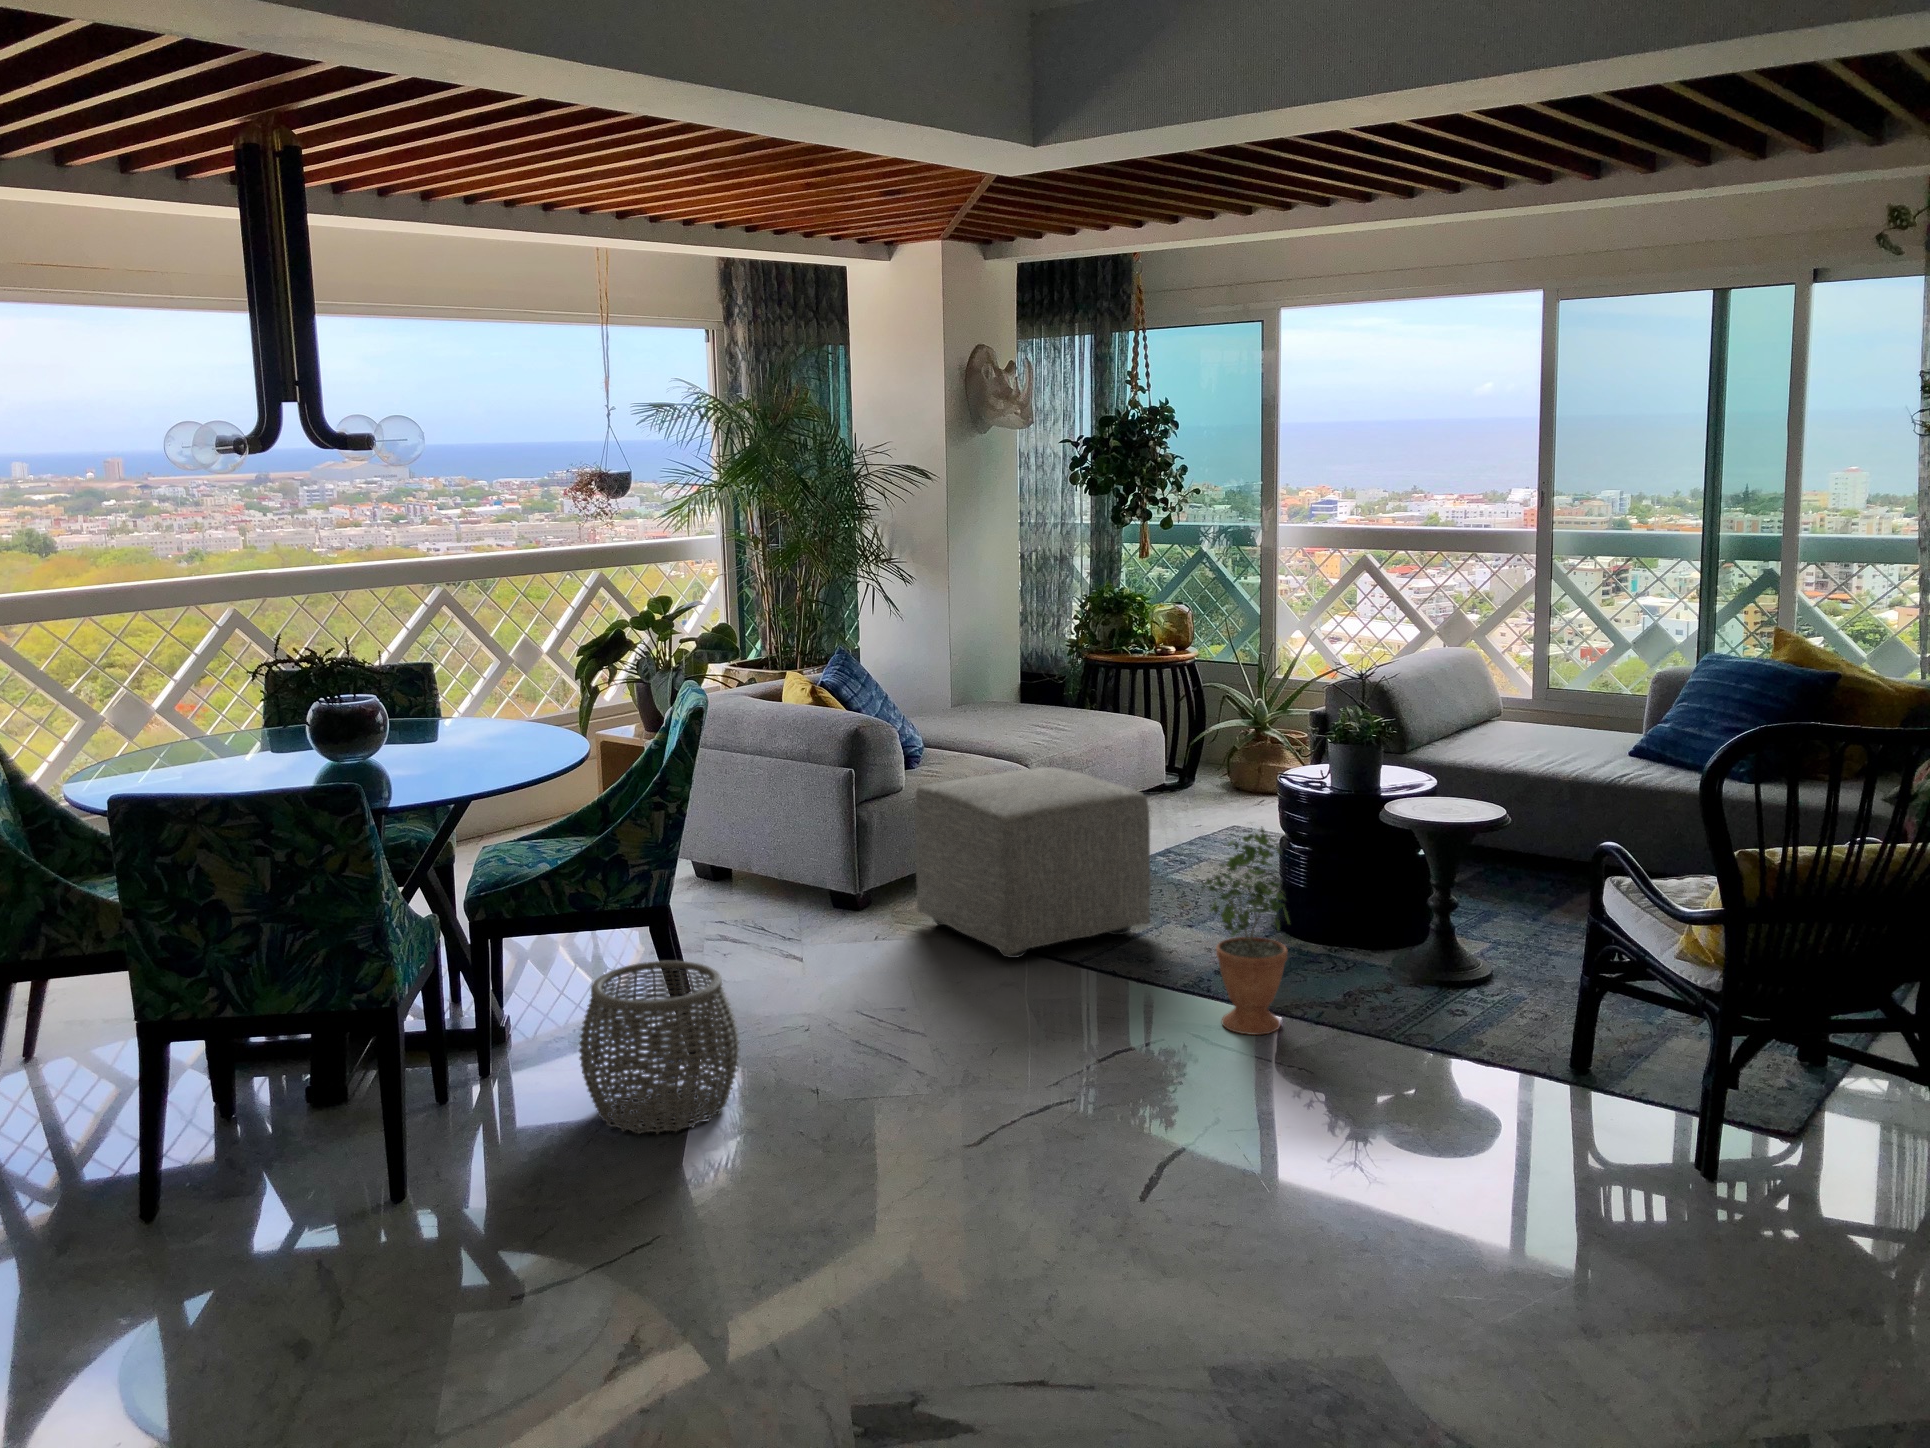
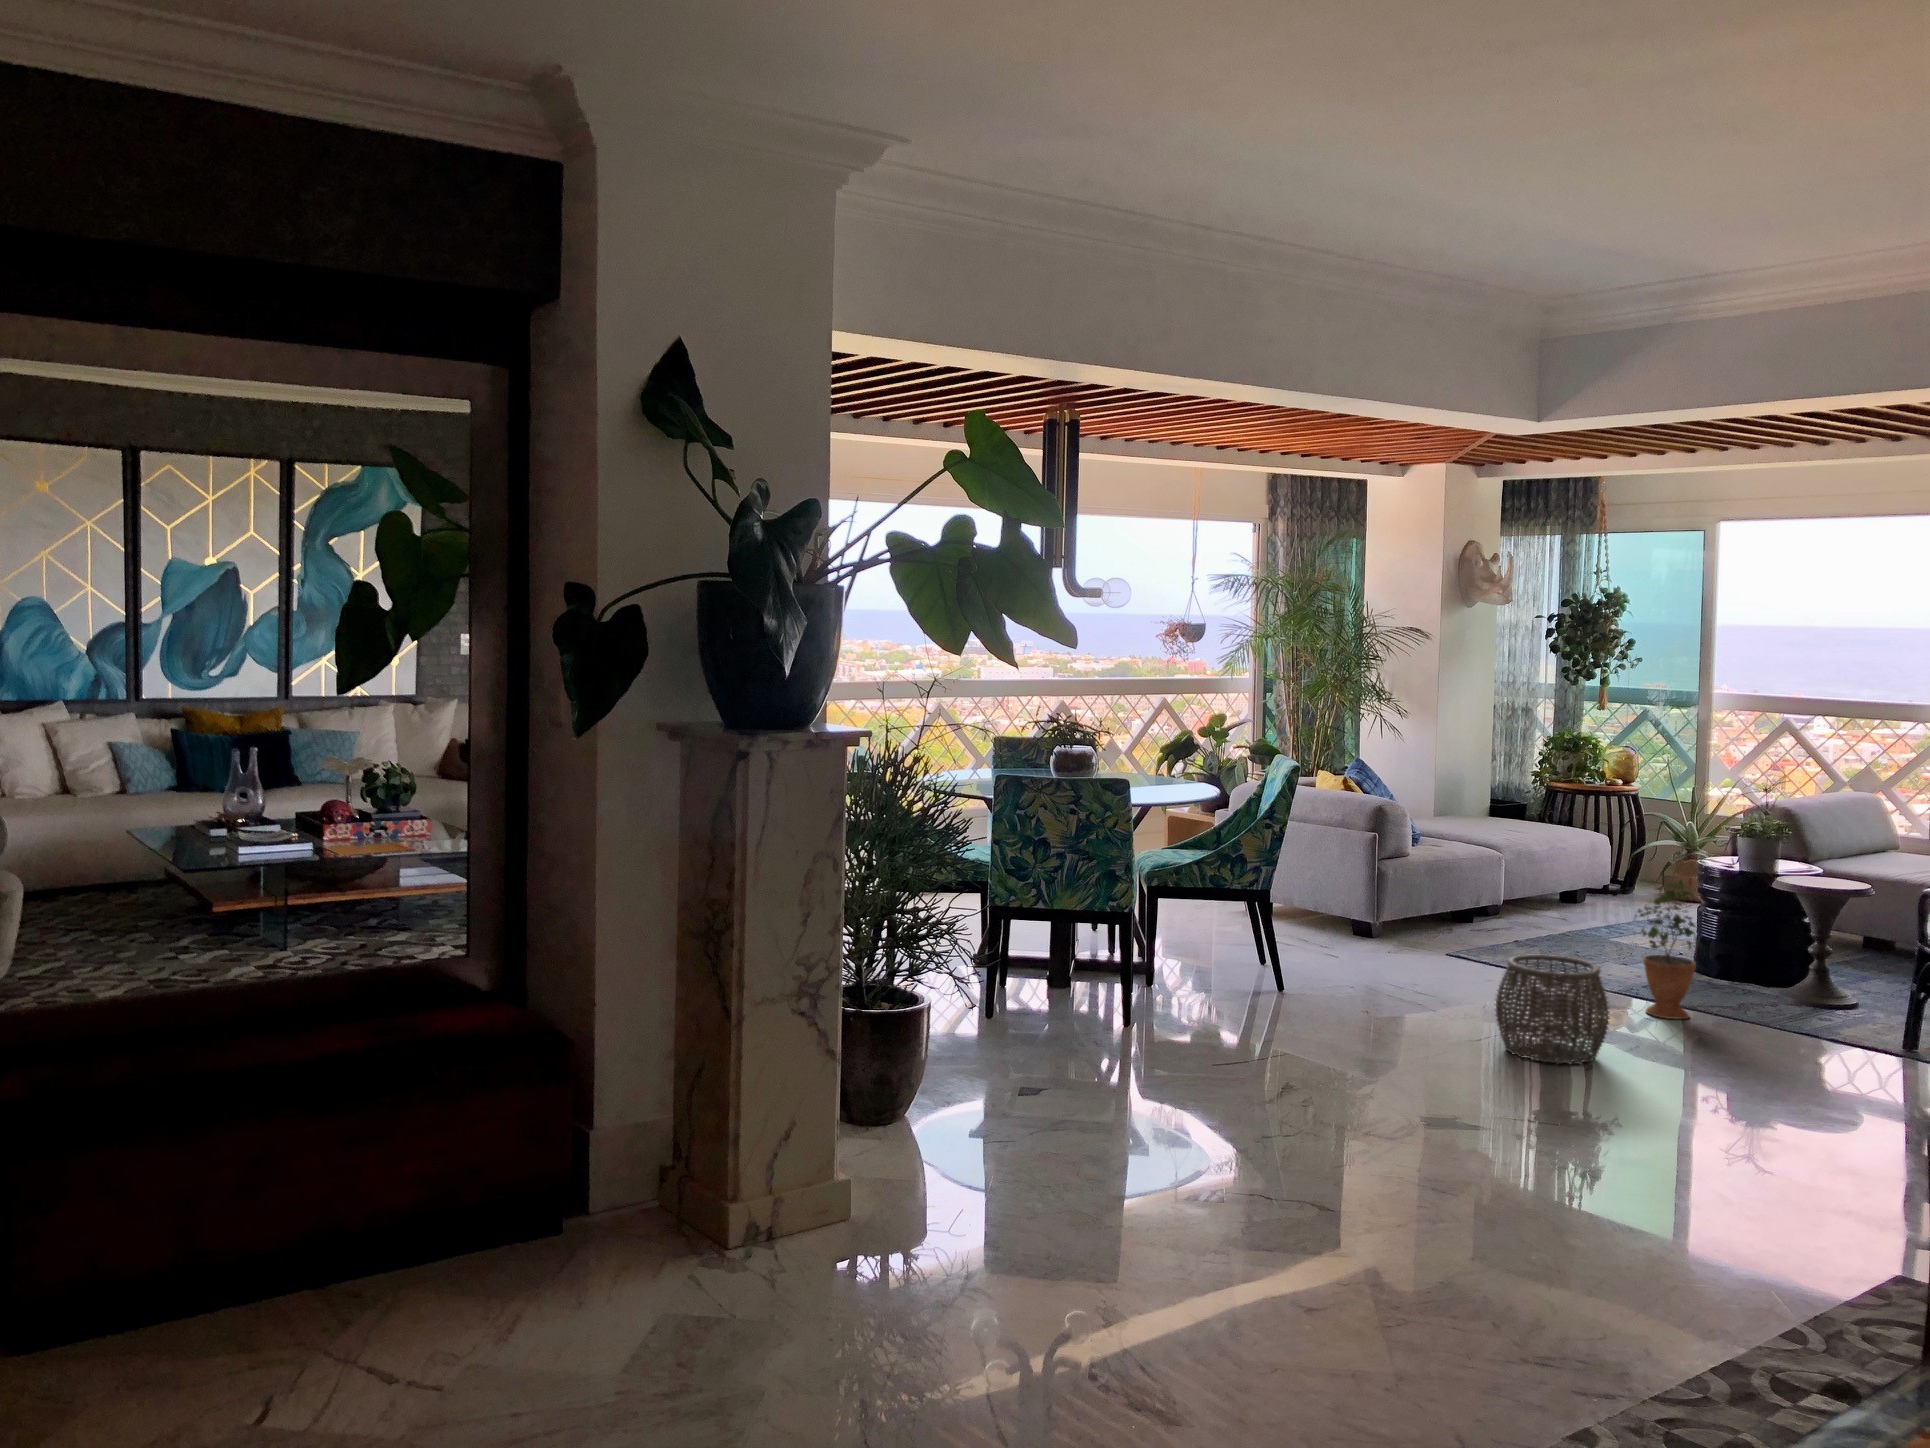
ottoman: present [915,767,1151,958] -> none [1418,845,1597,968]
woven basket: present [579,961,740,1134] -> present [1495,955,1610,1065]

